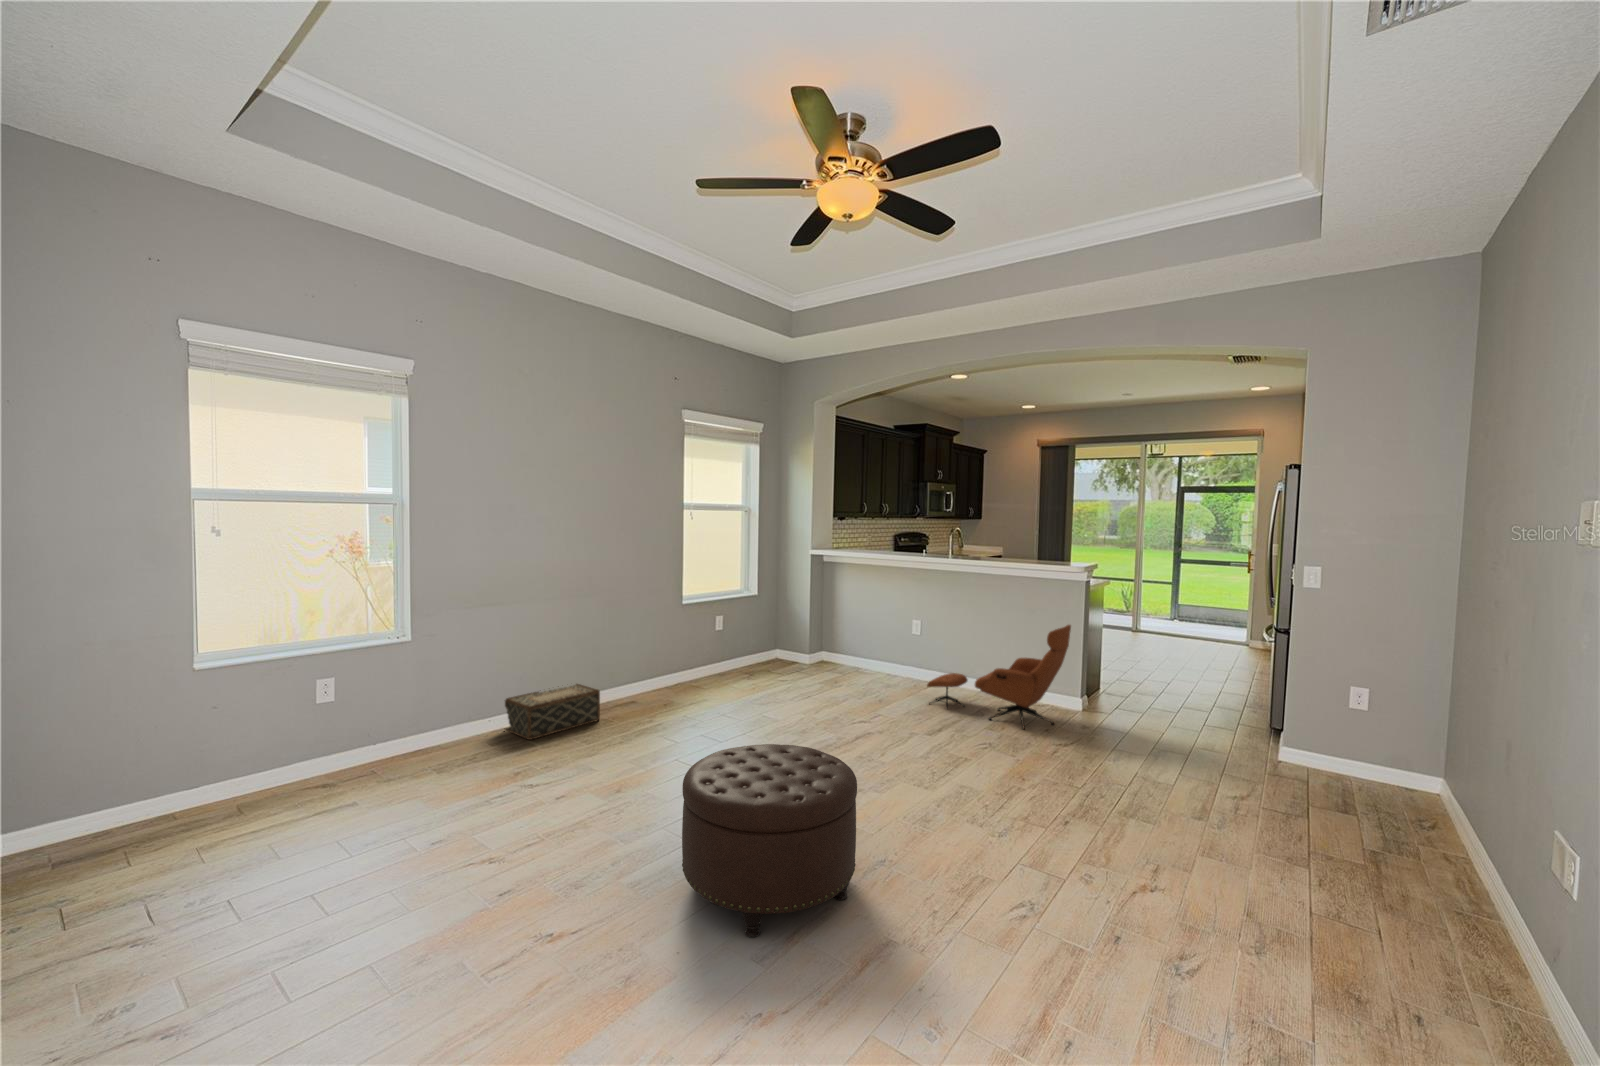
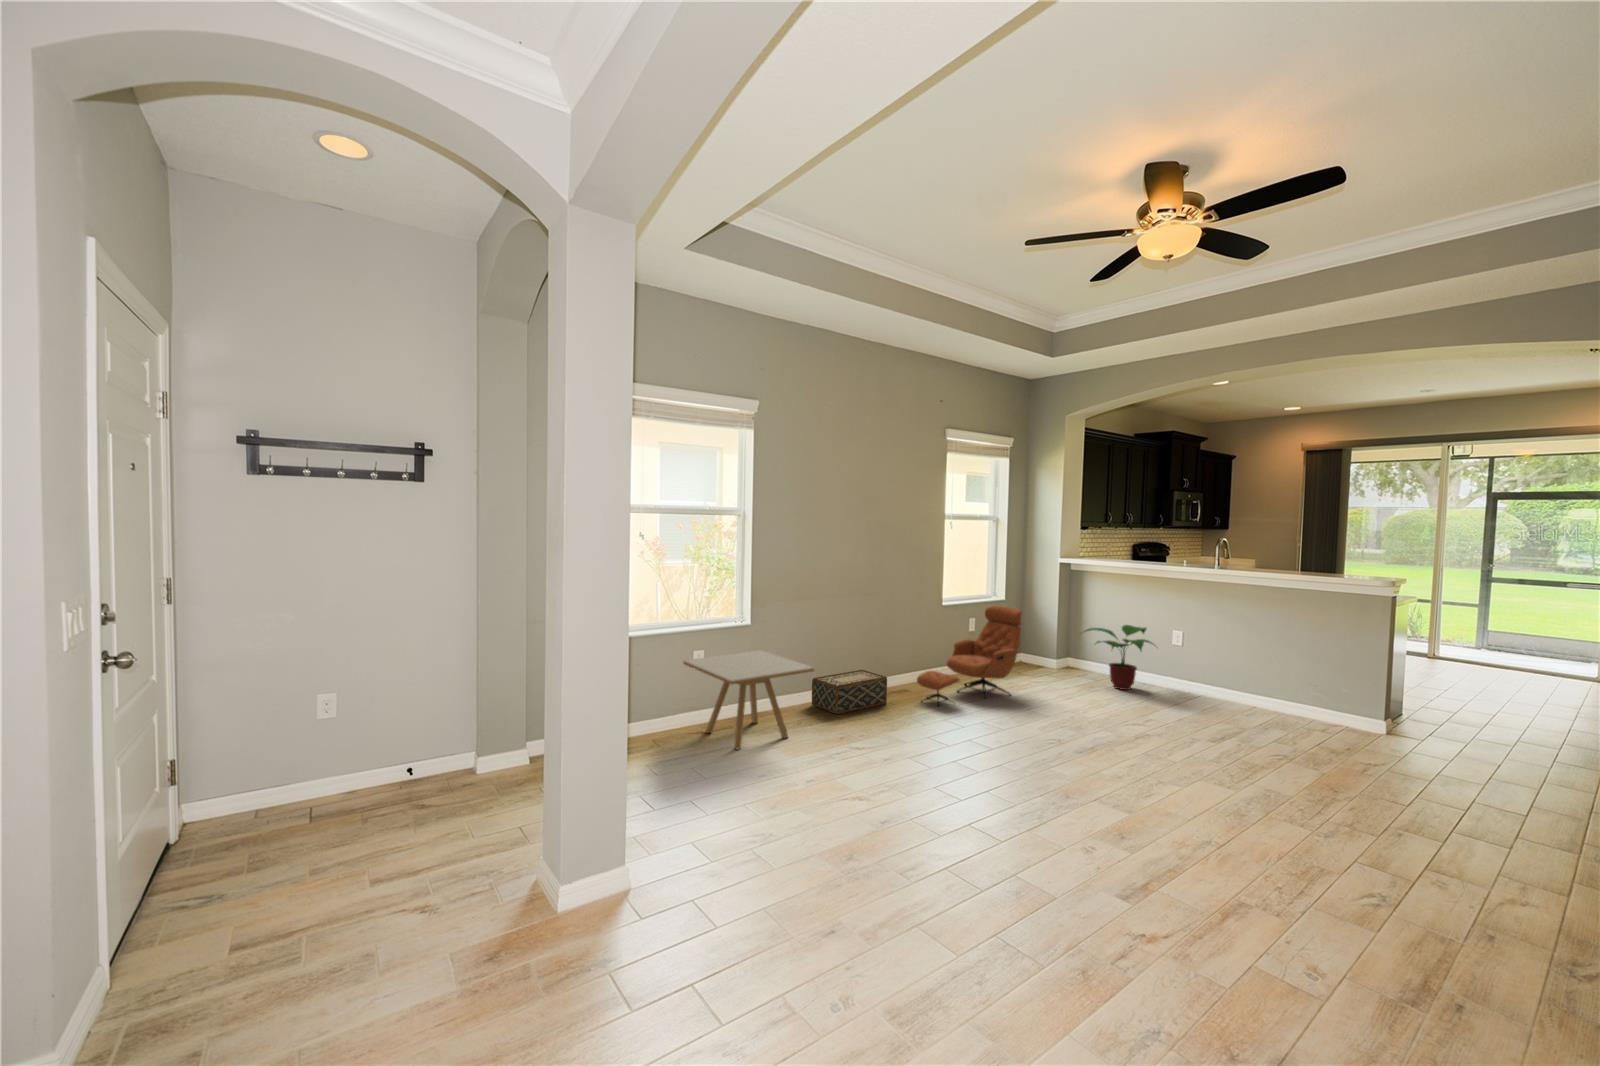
potted plant: none [824,616,896,683] -> present [1086,625,1155,690]
lounge chair: present [927,625,1071,729] -> present [917,606,1022,702]
side table: none [298,671,478,804] -> present [683,650,814,749]
ottoman: present [682,744,857,937] -> none [1028,729,1195,885]

